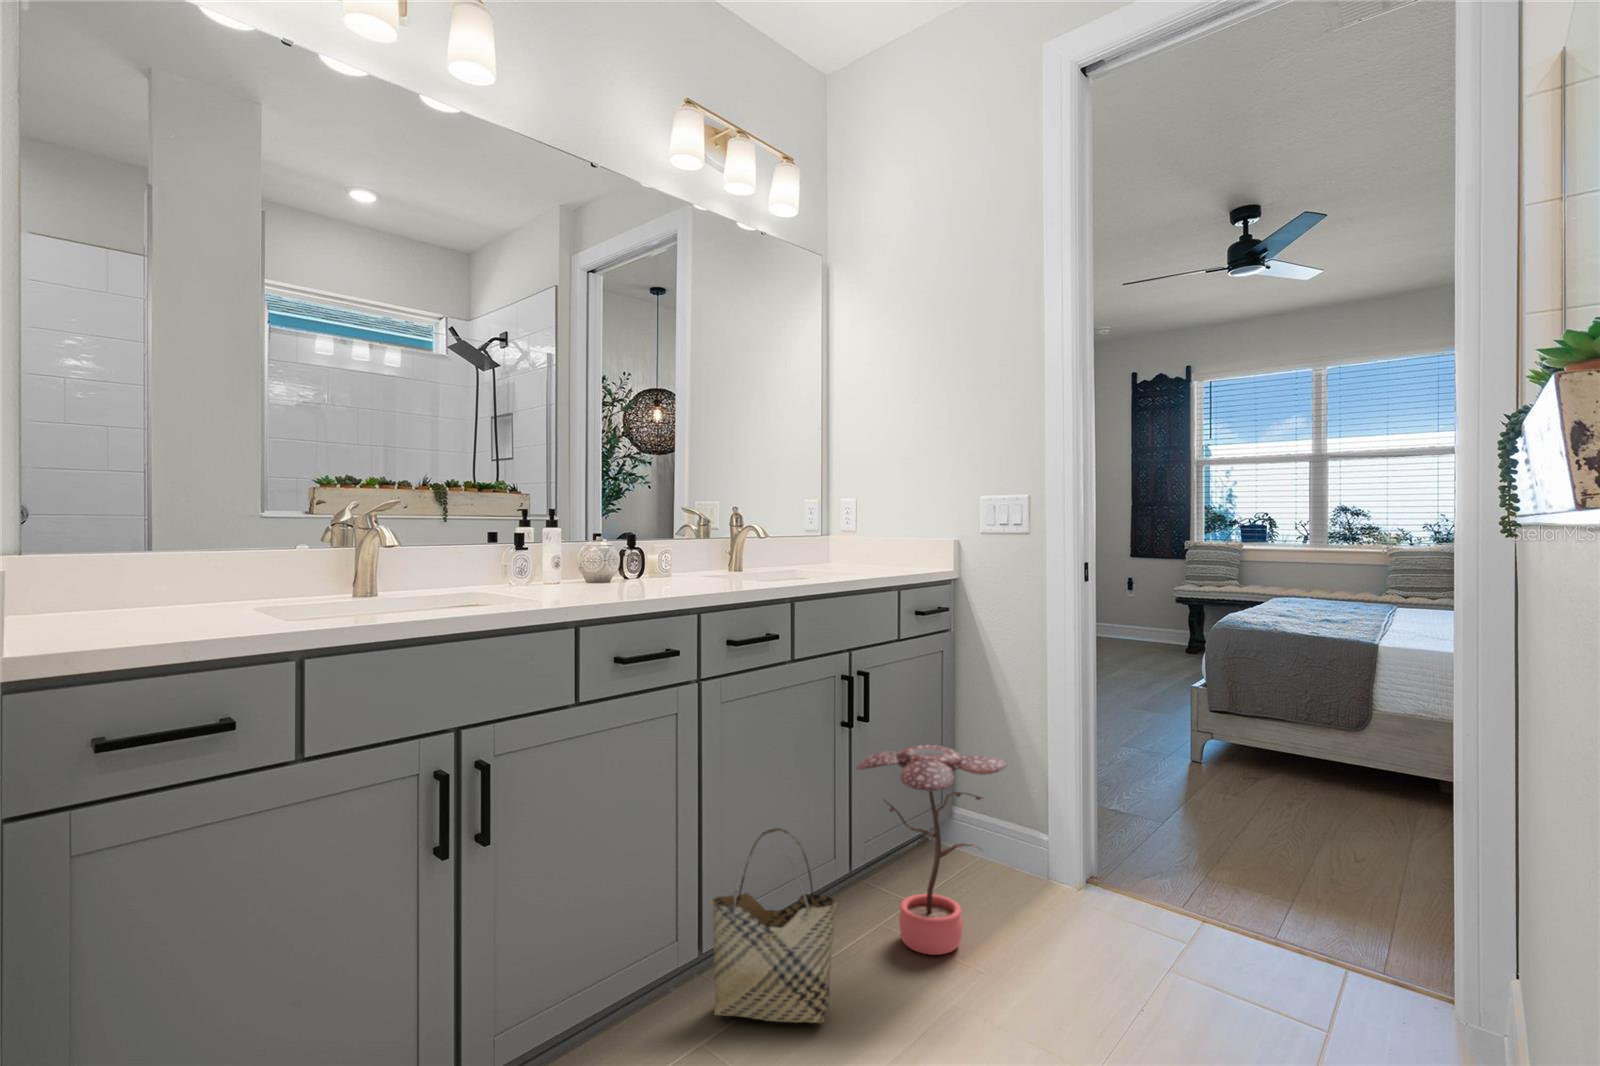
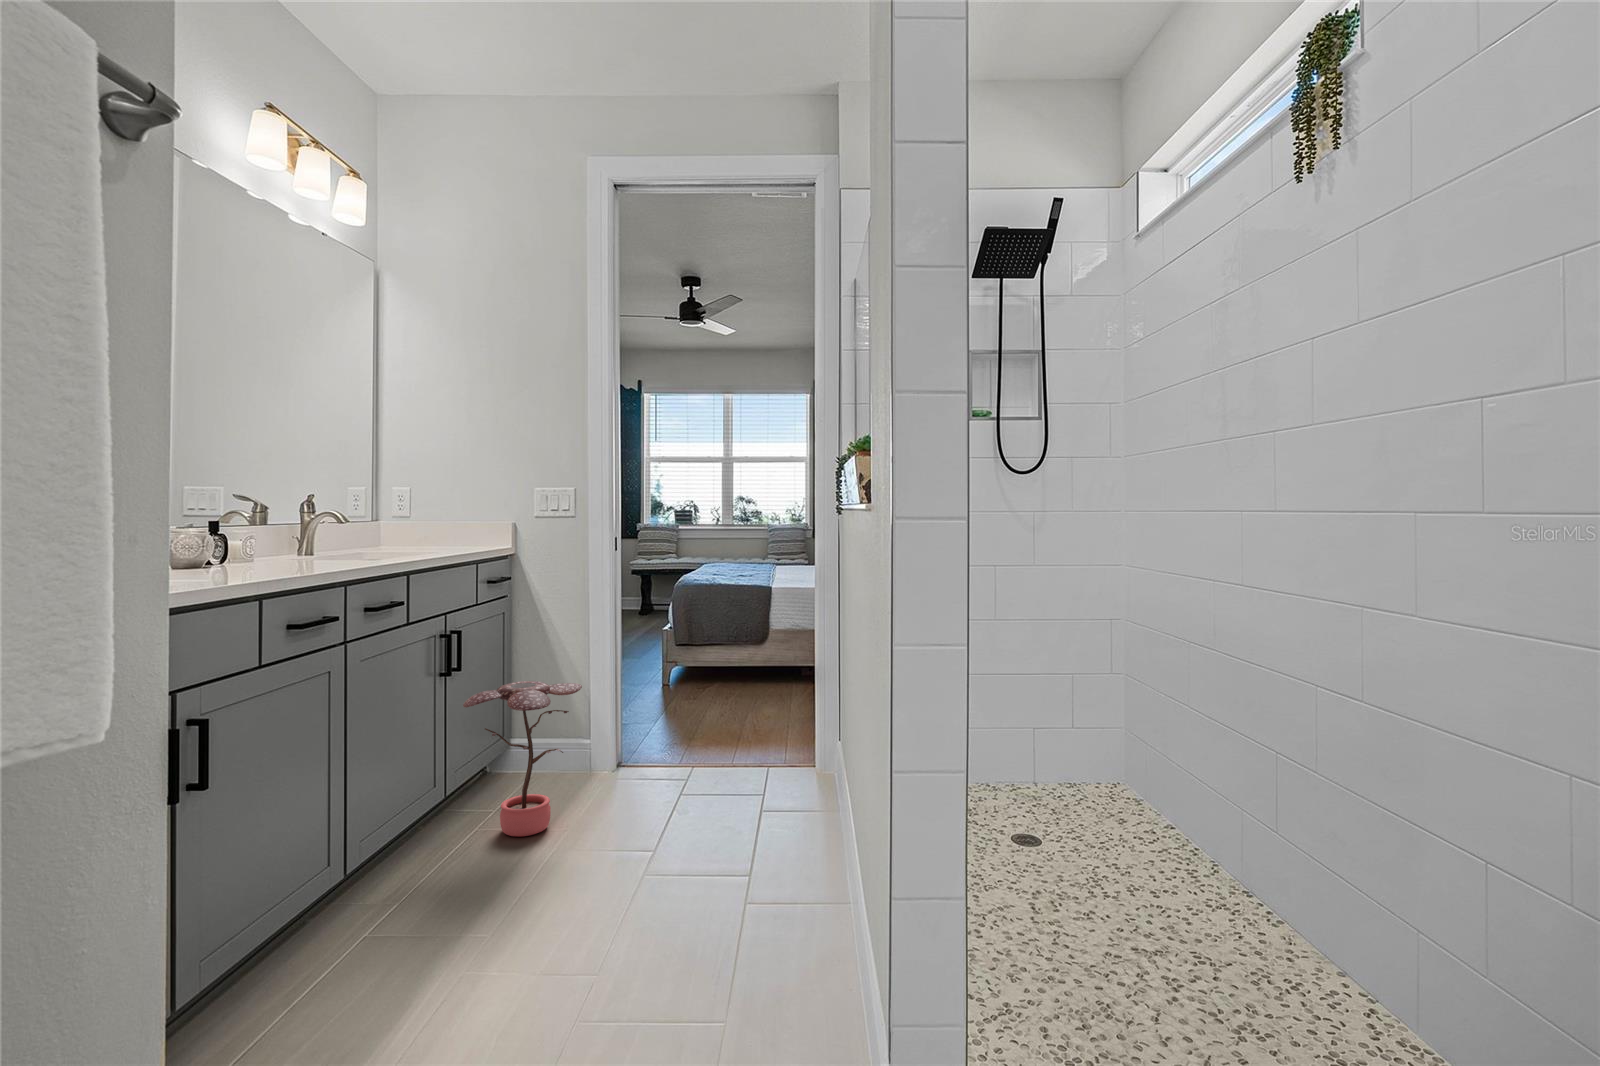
woven basket: present [710,828,837,1023] -> none [362,758,474,916]

